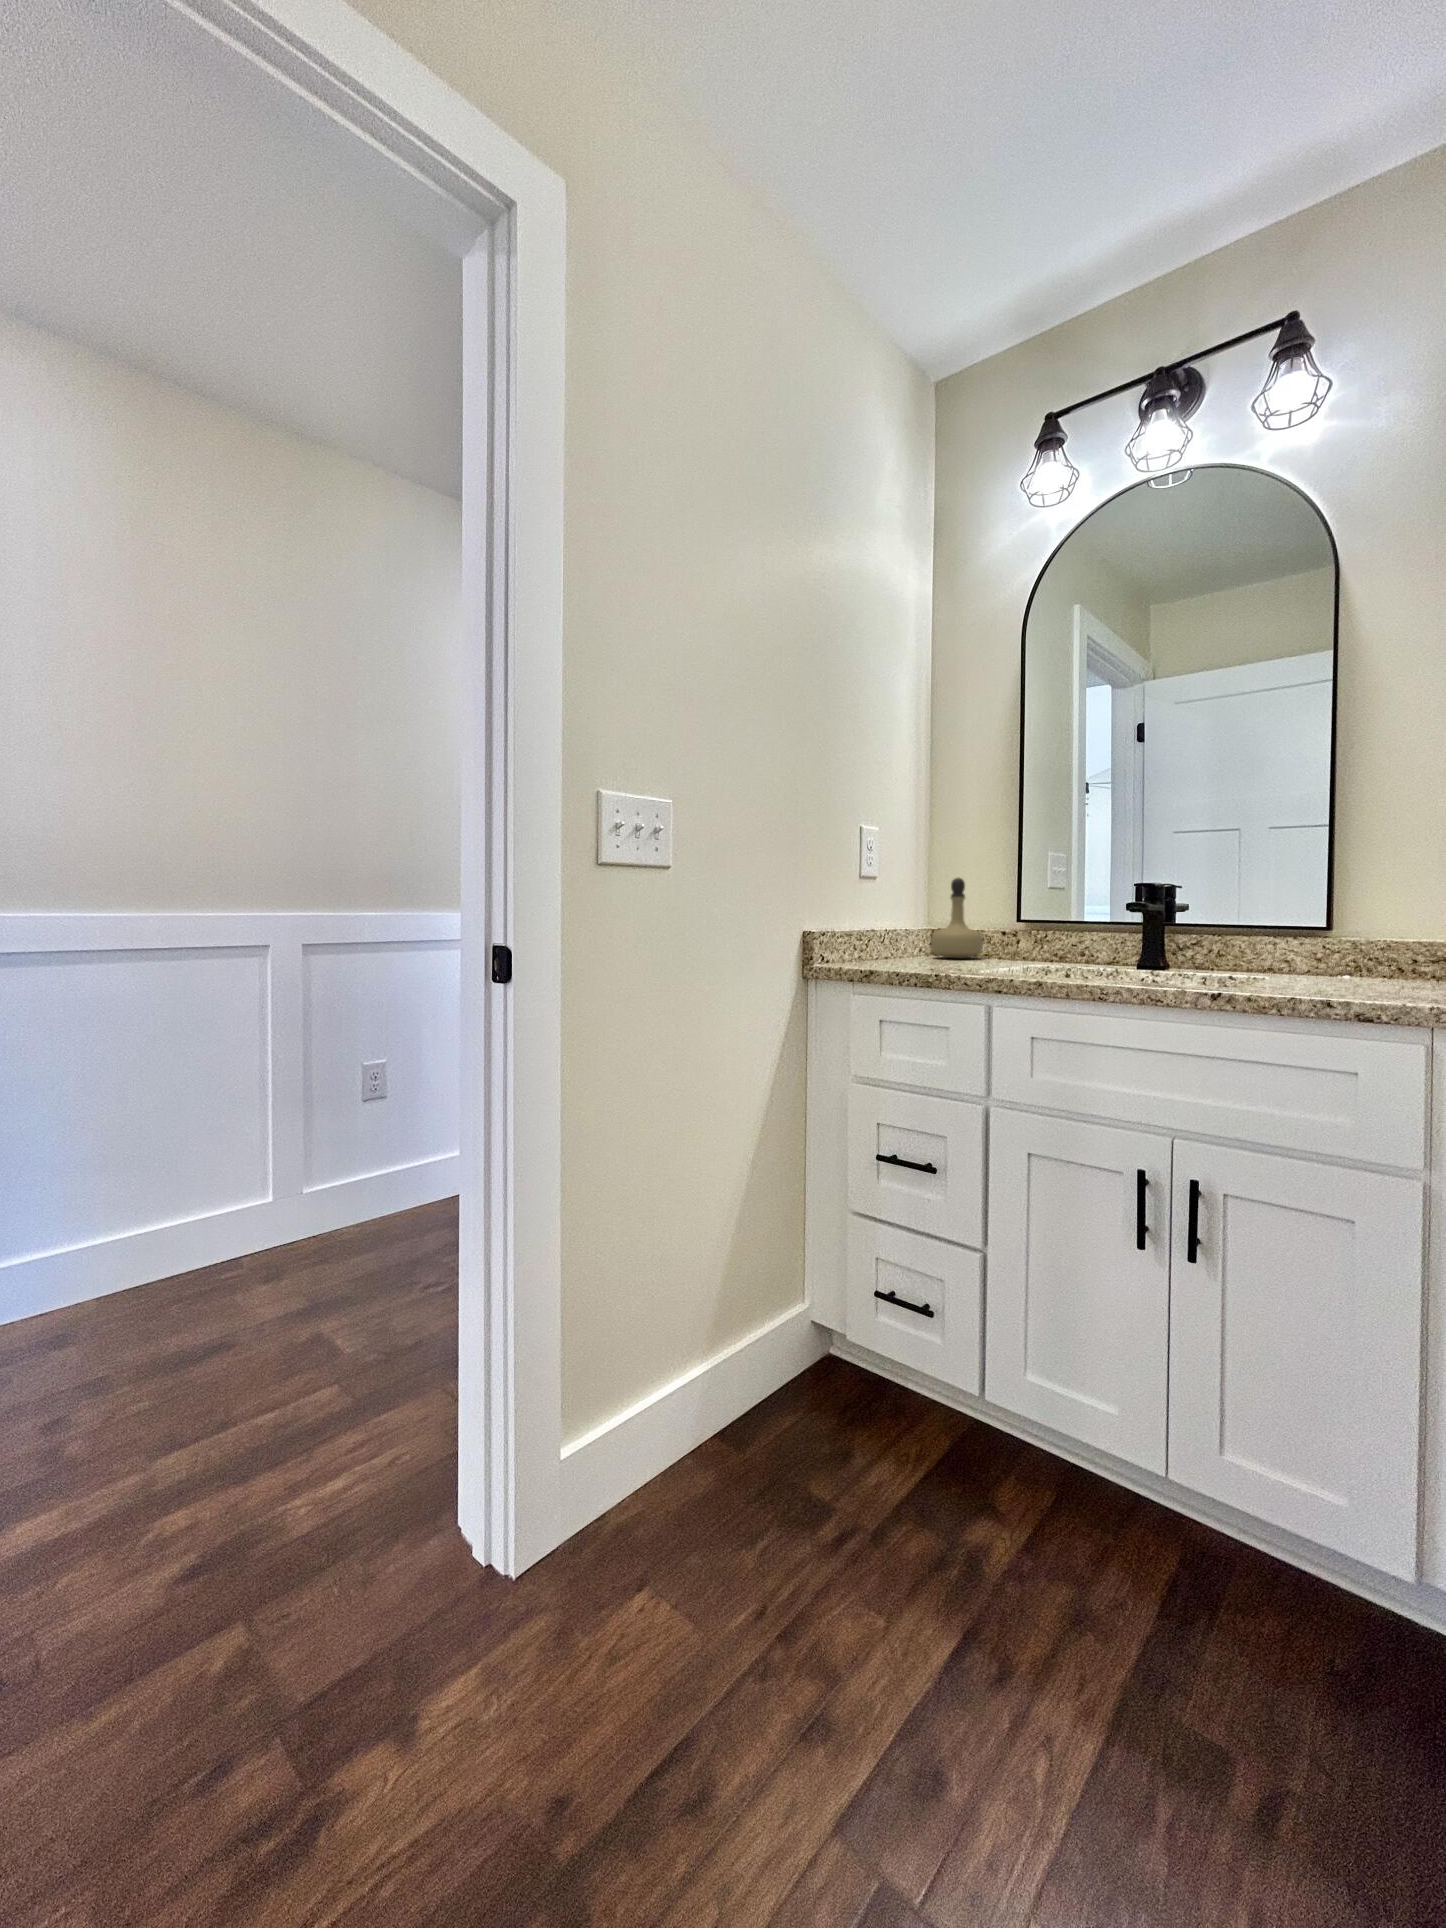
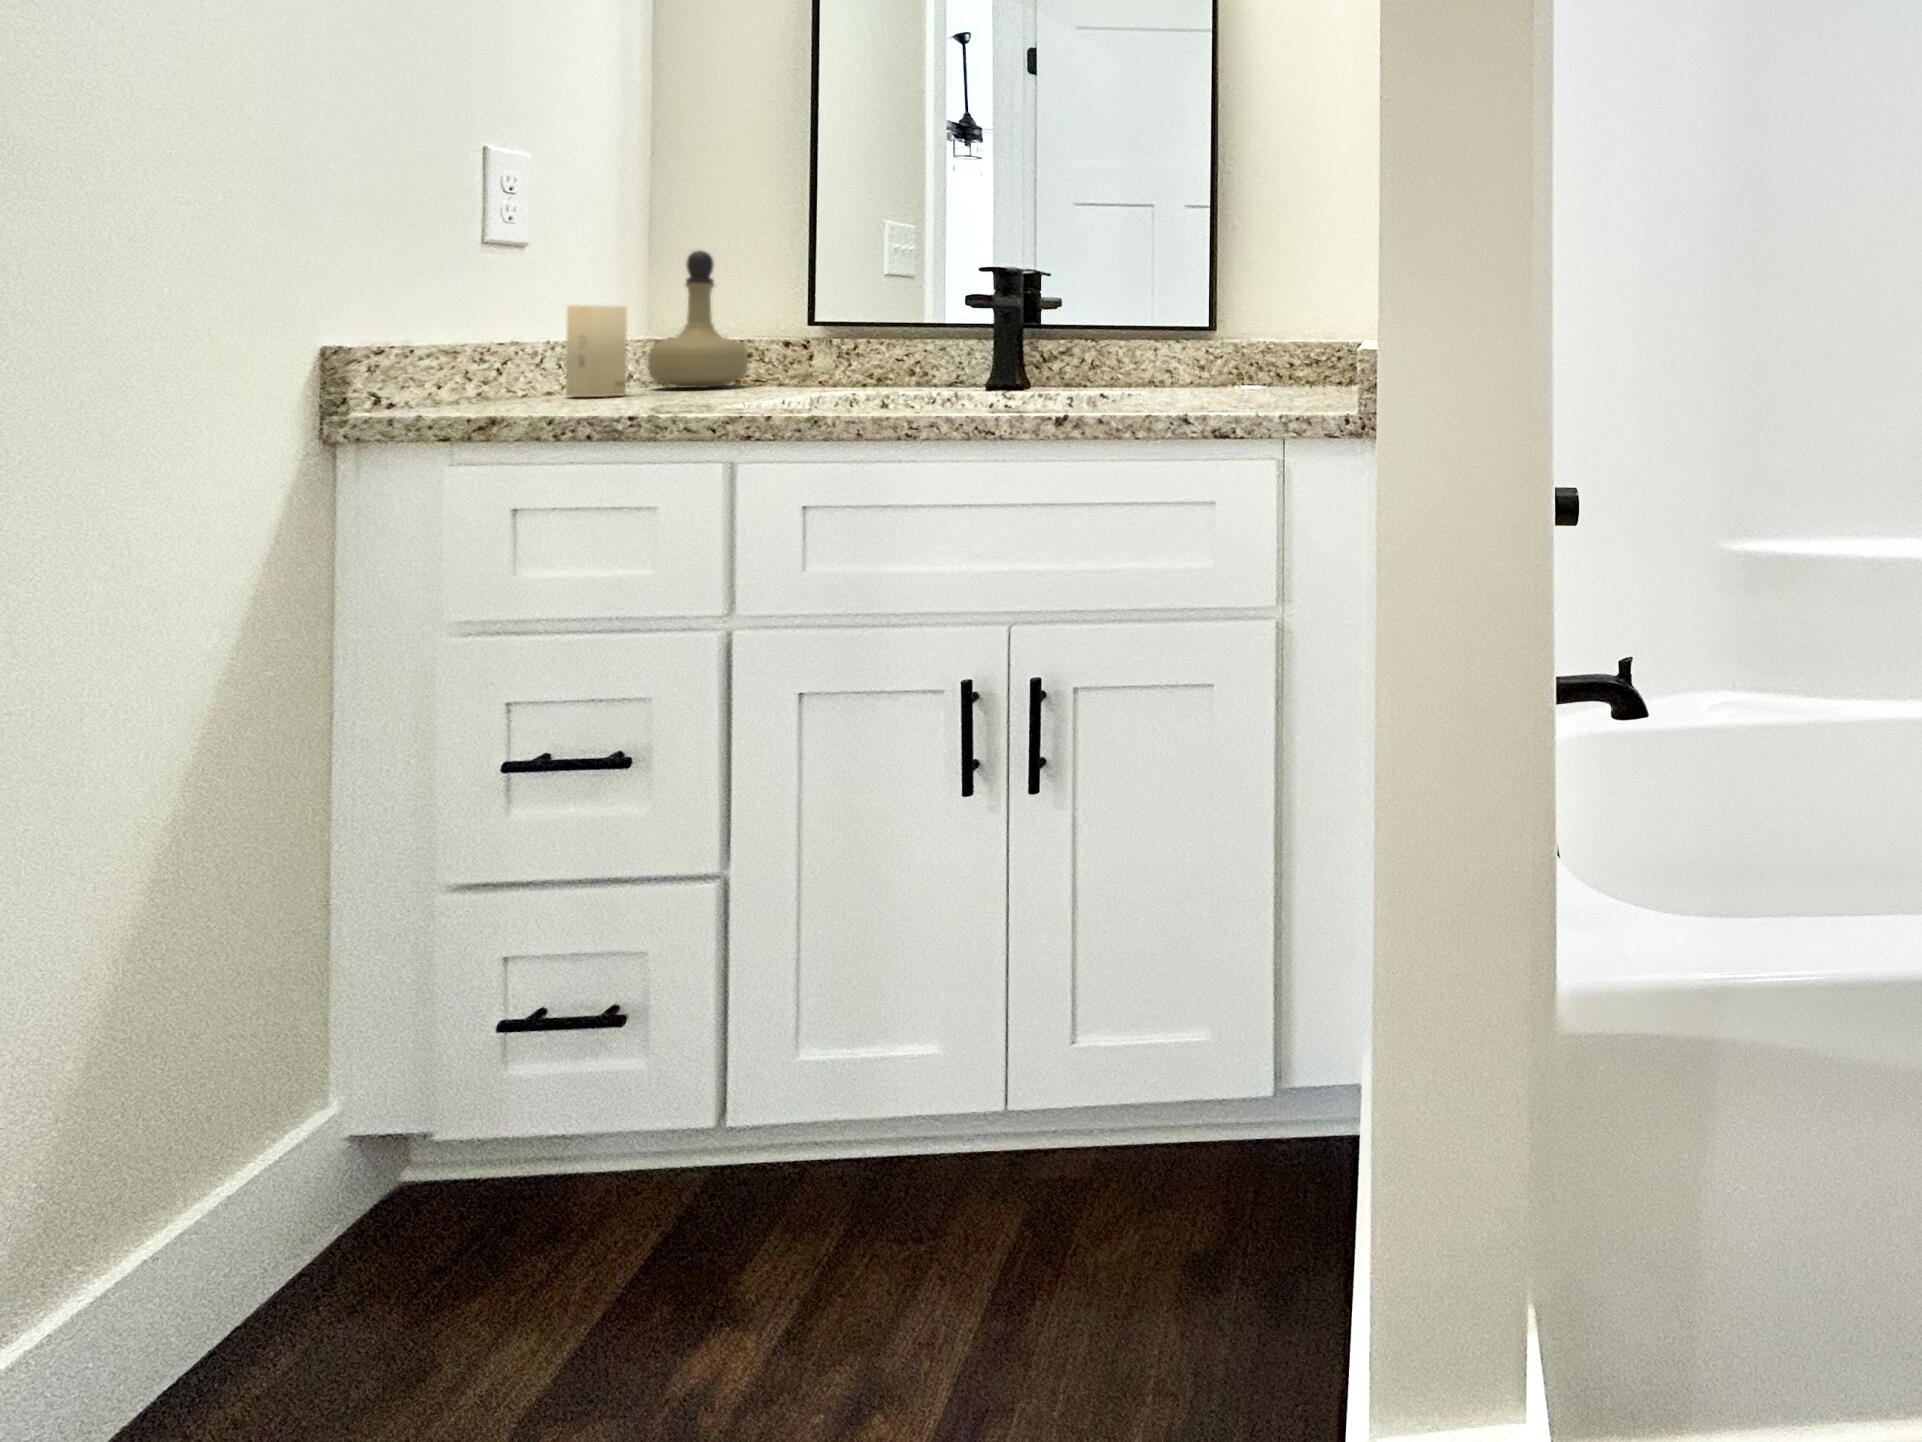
candle: none [895,911,924,962] -> present [566,305,627,397]

